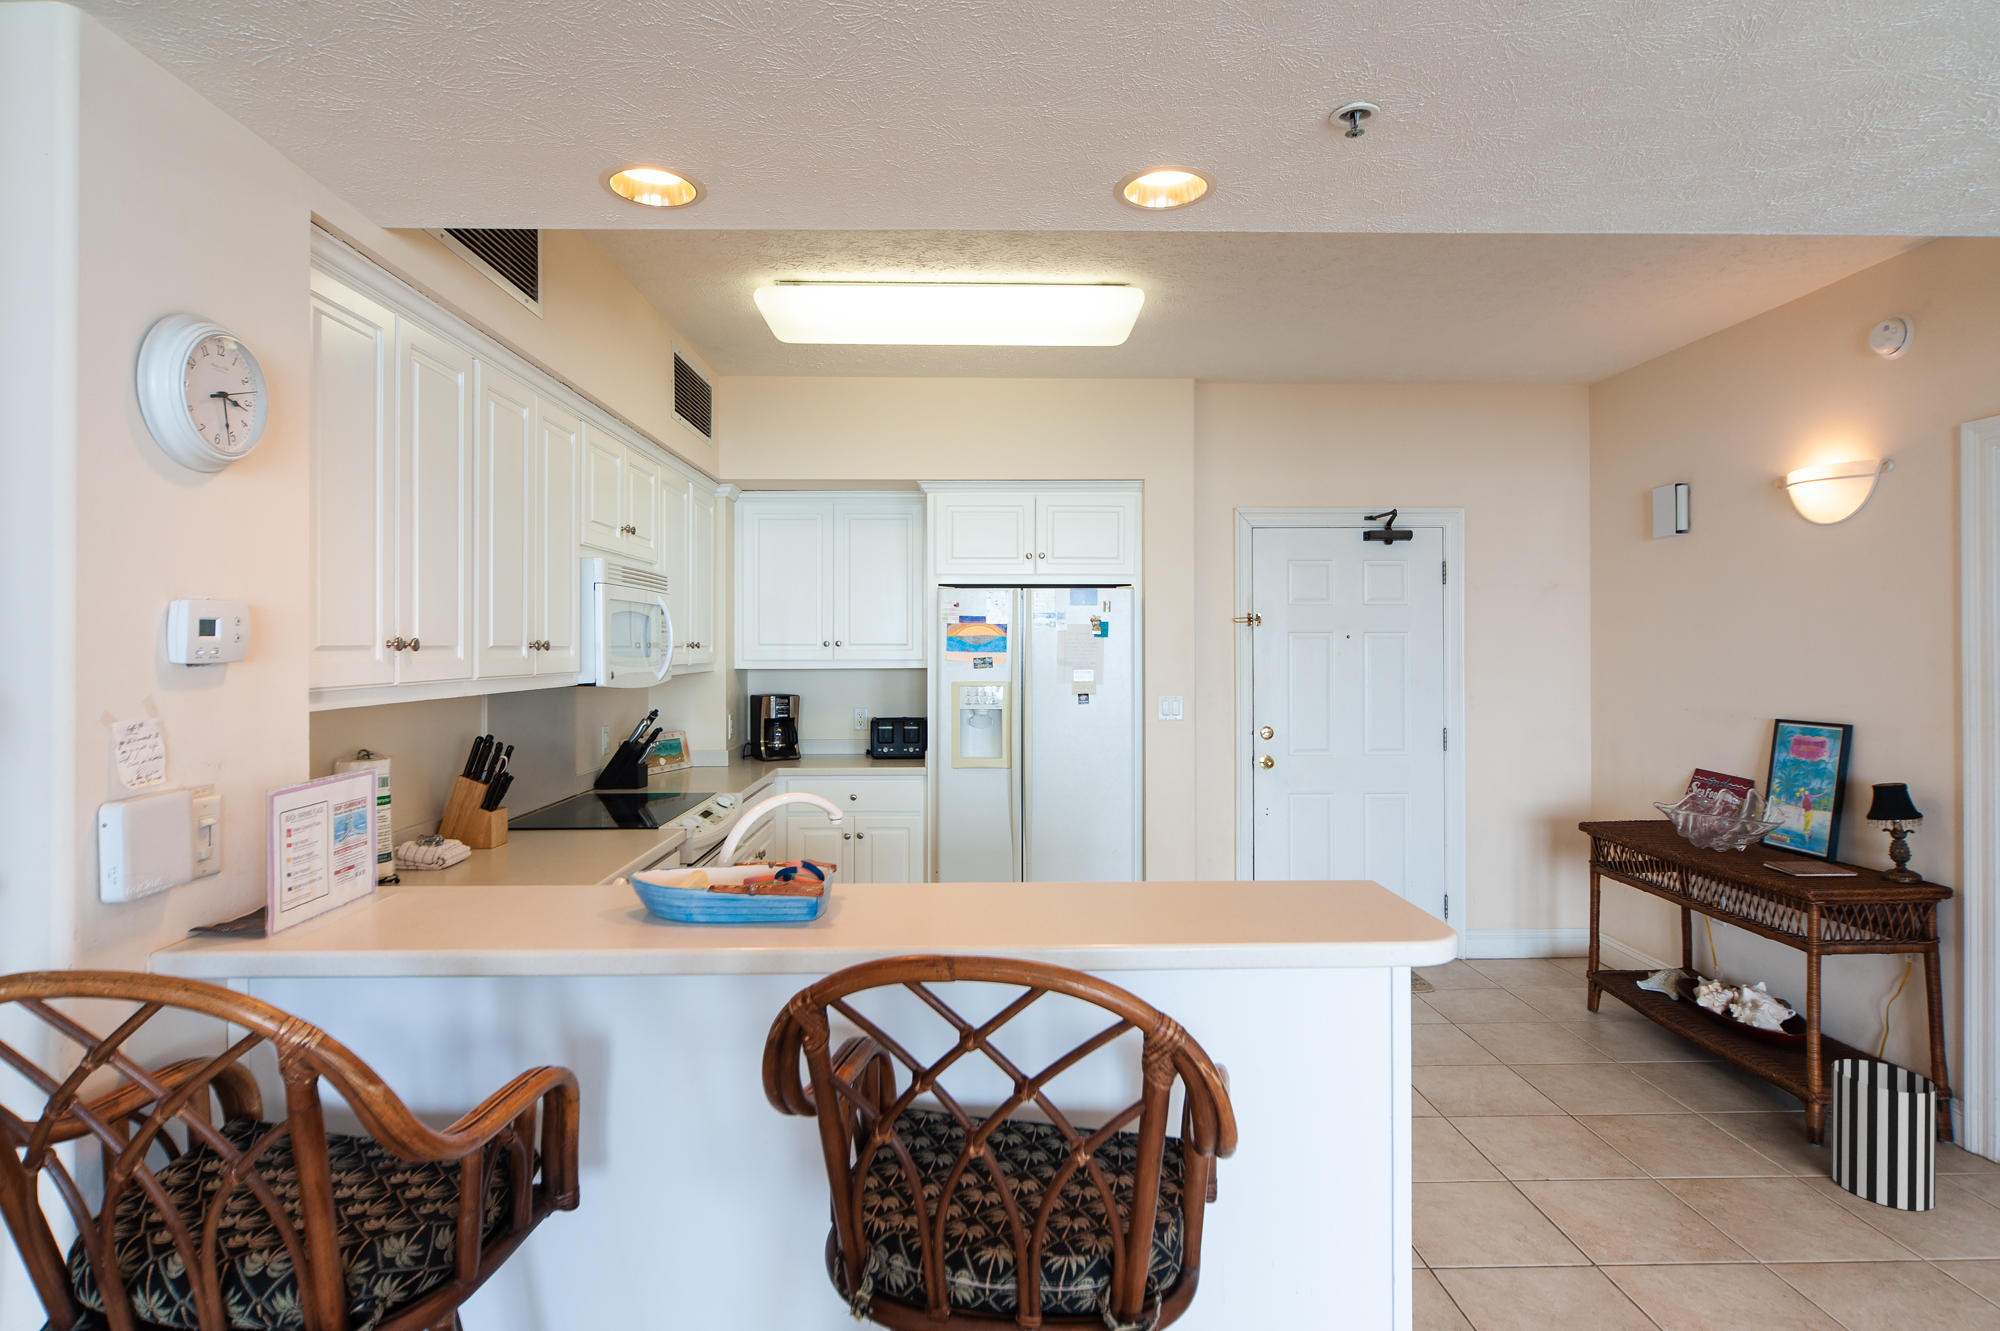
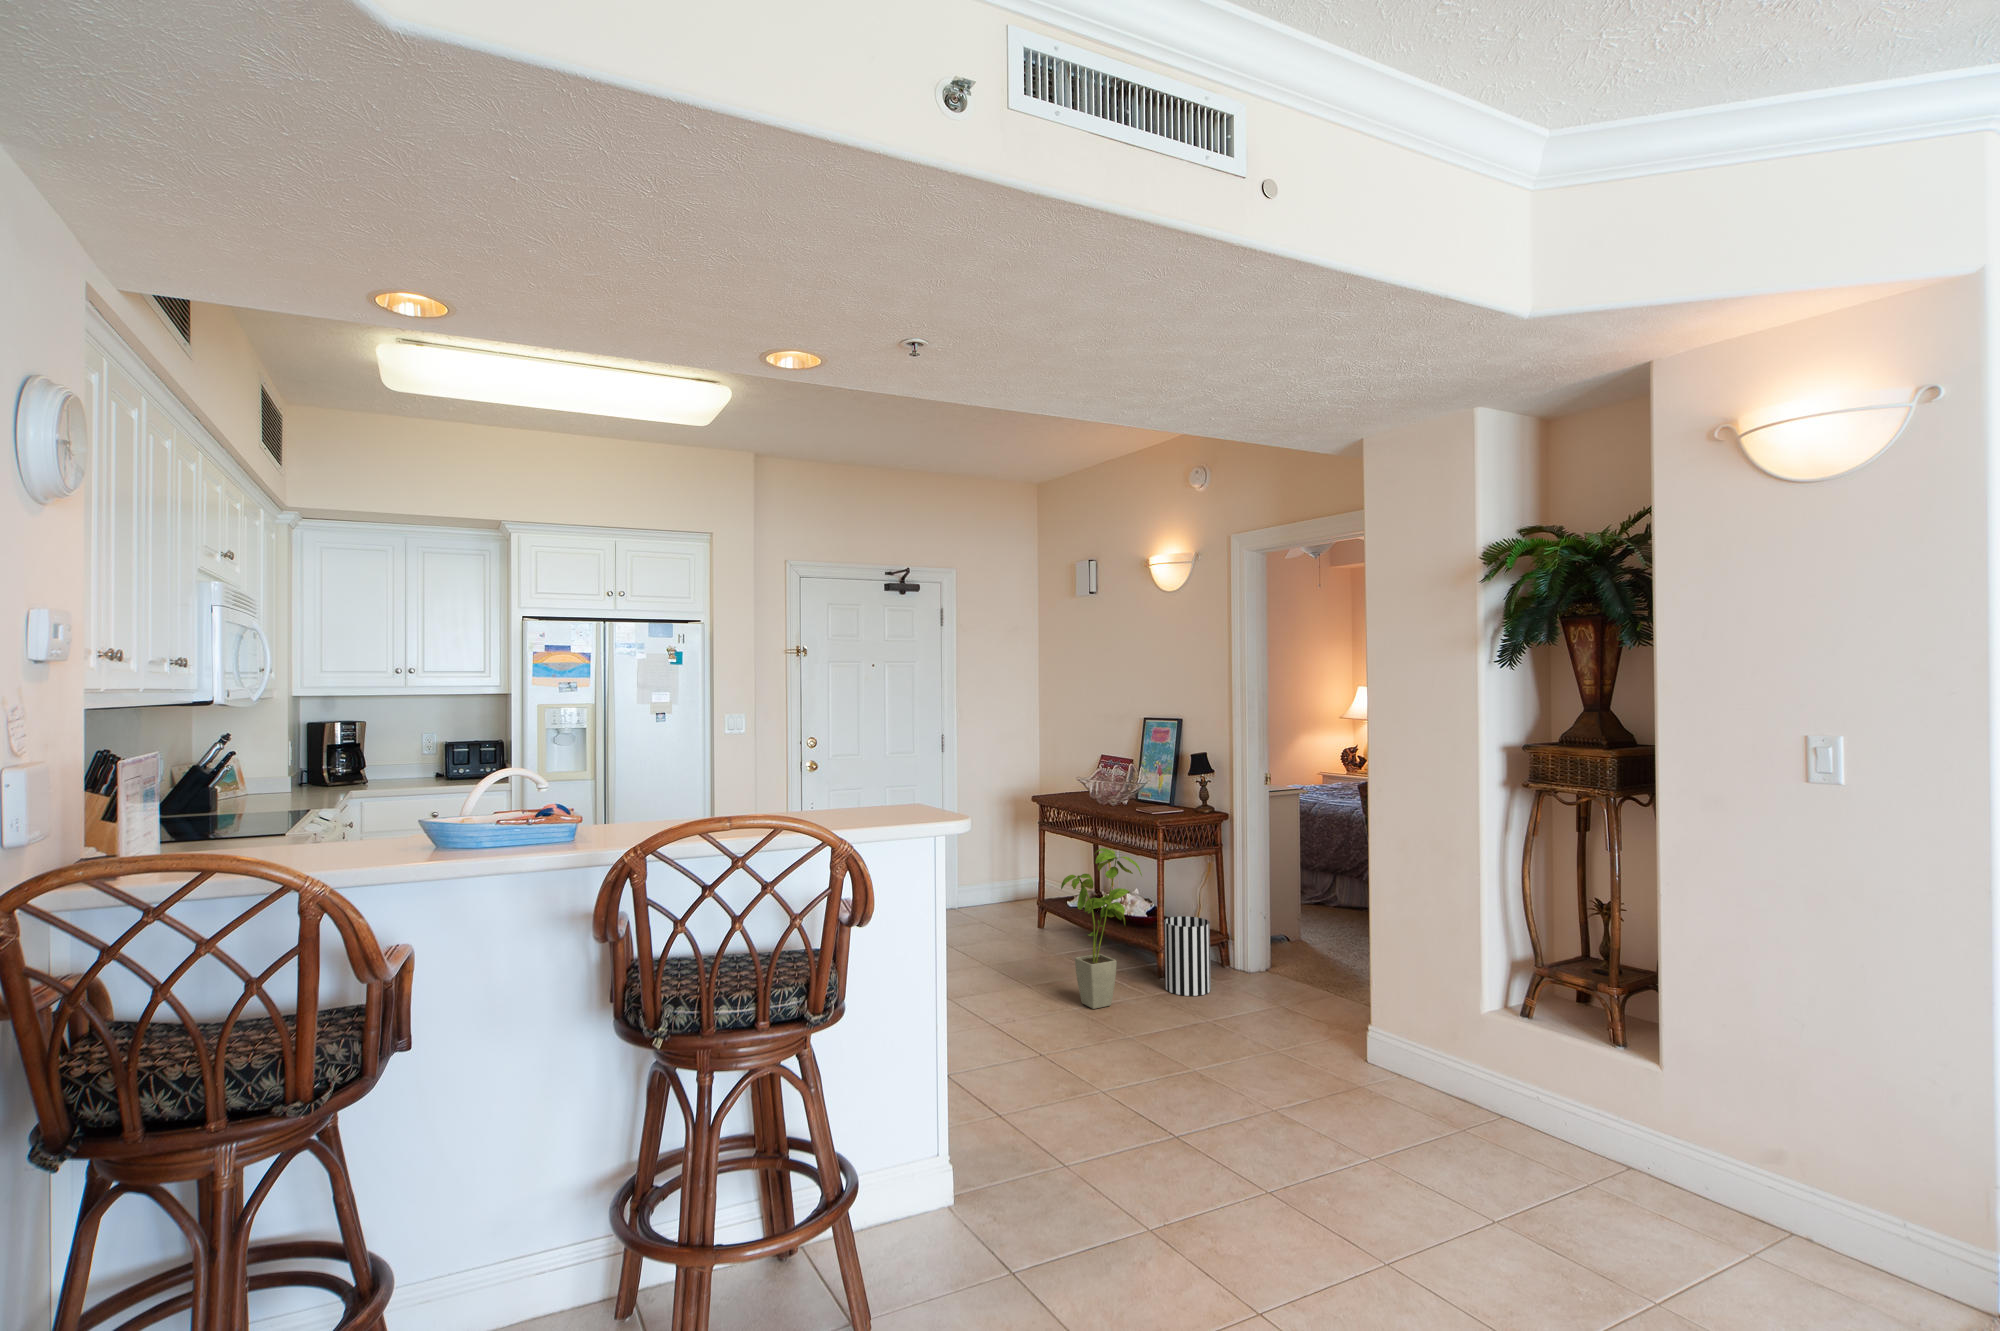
house plant: none [1628,937,1795,1190] -> present [1061,848,1142,1009]

